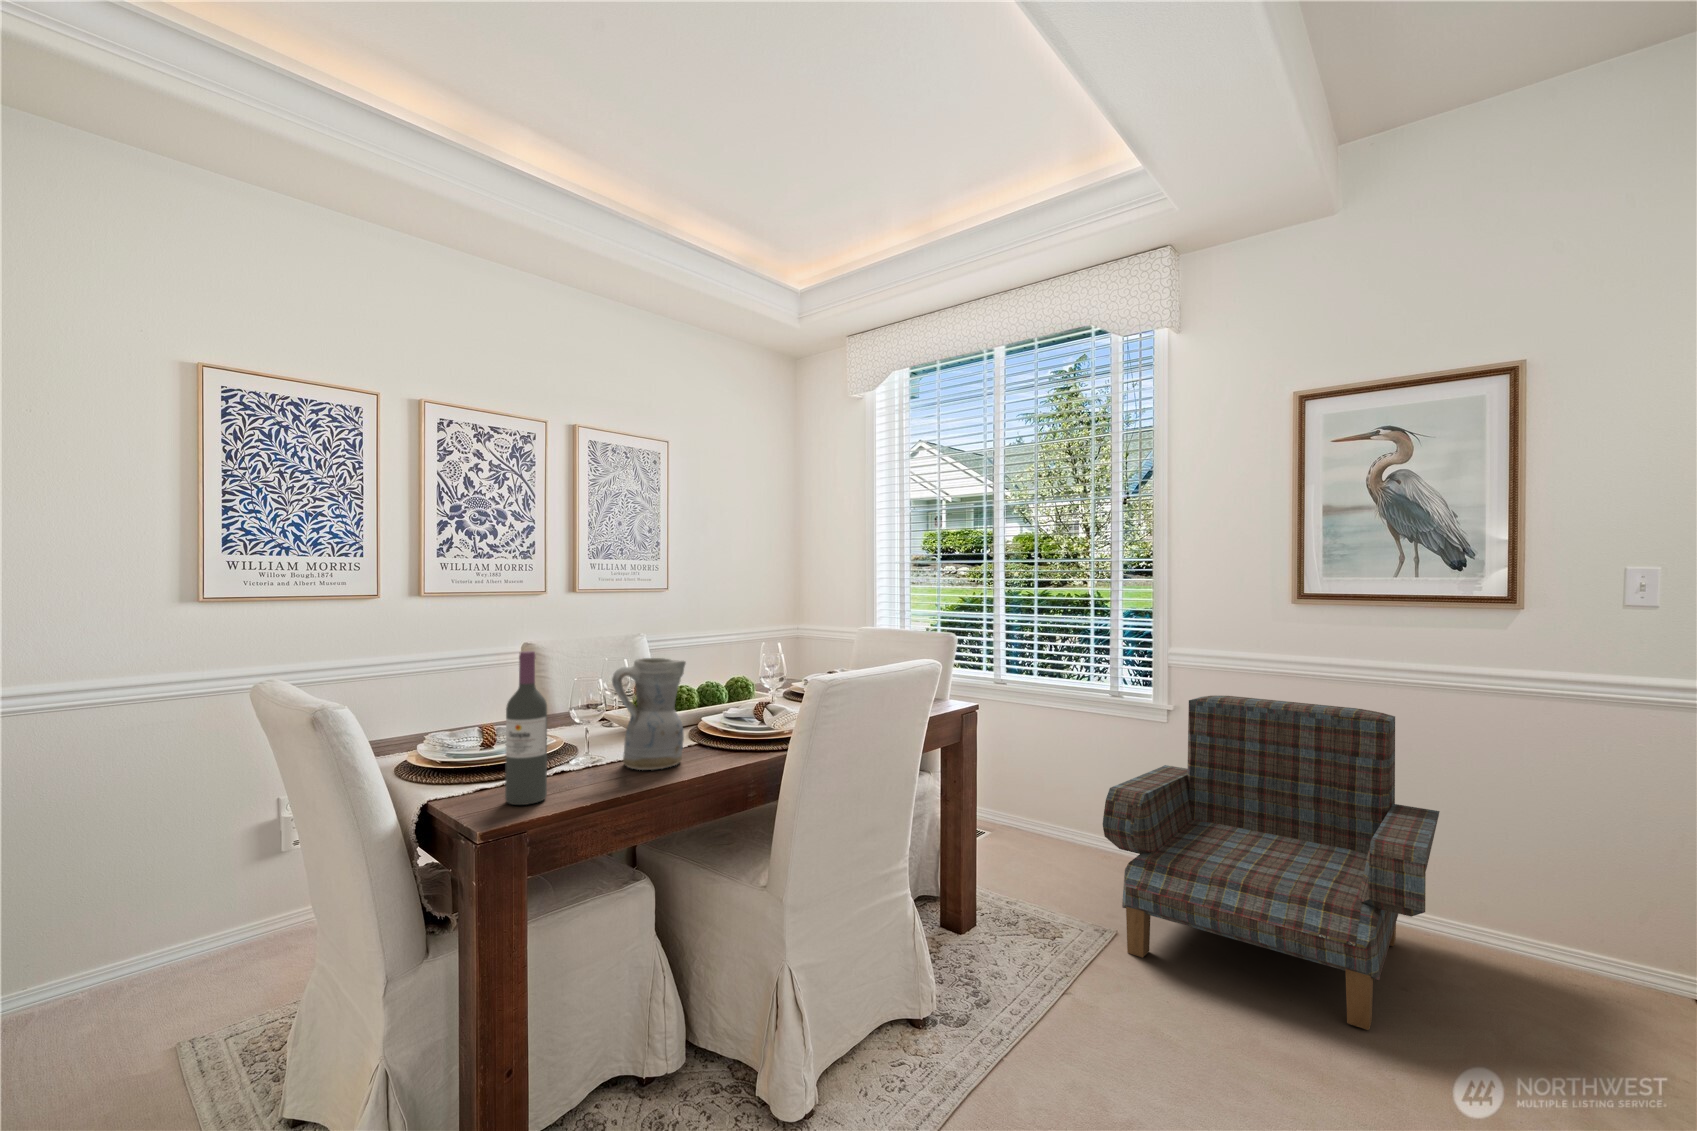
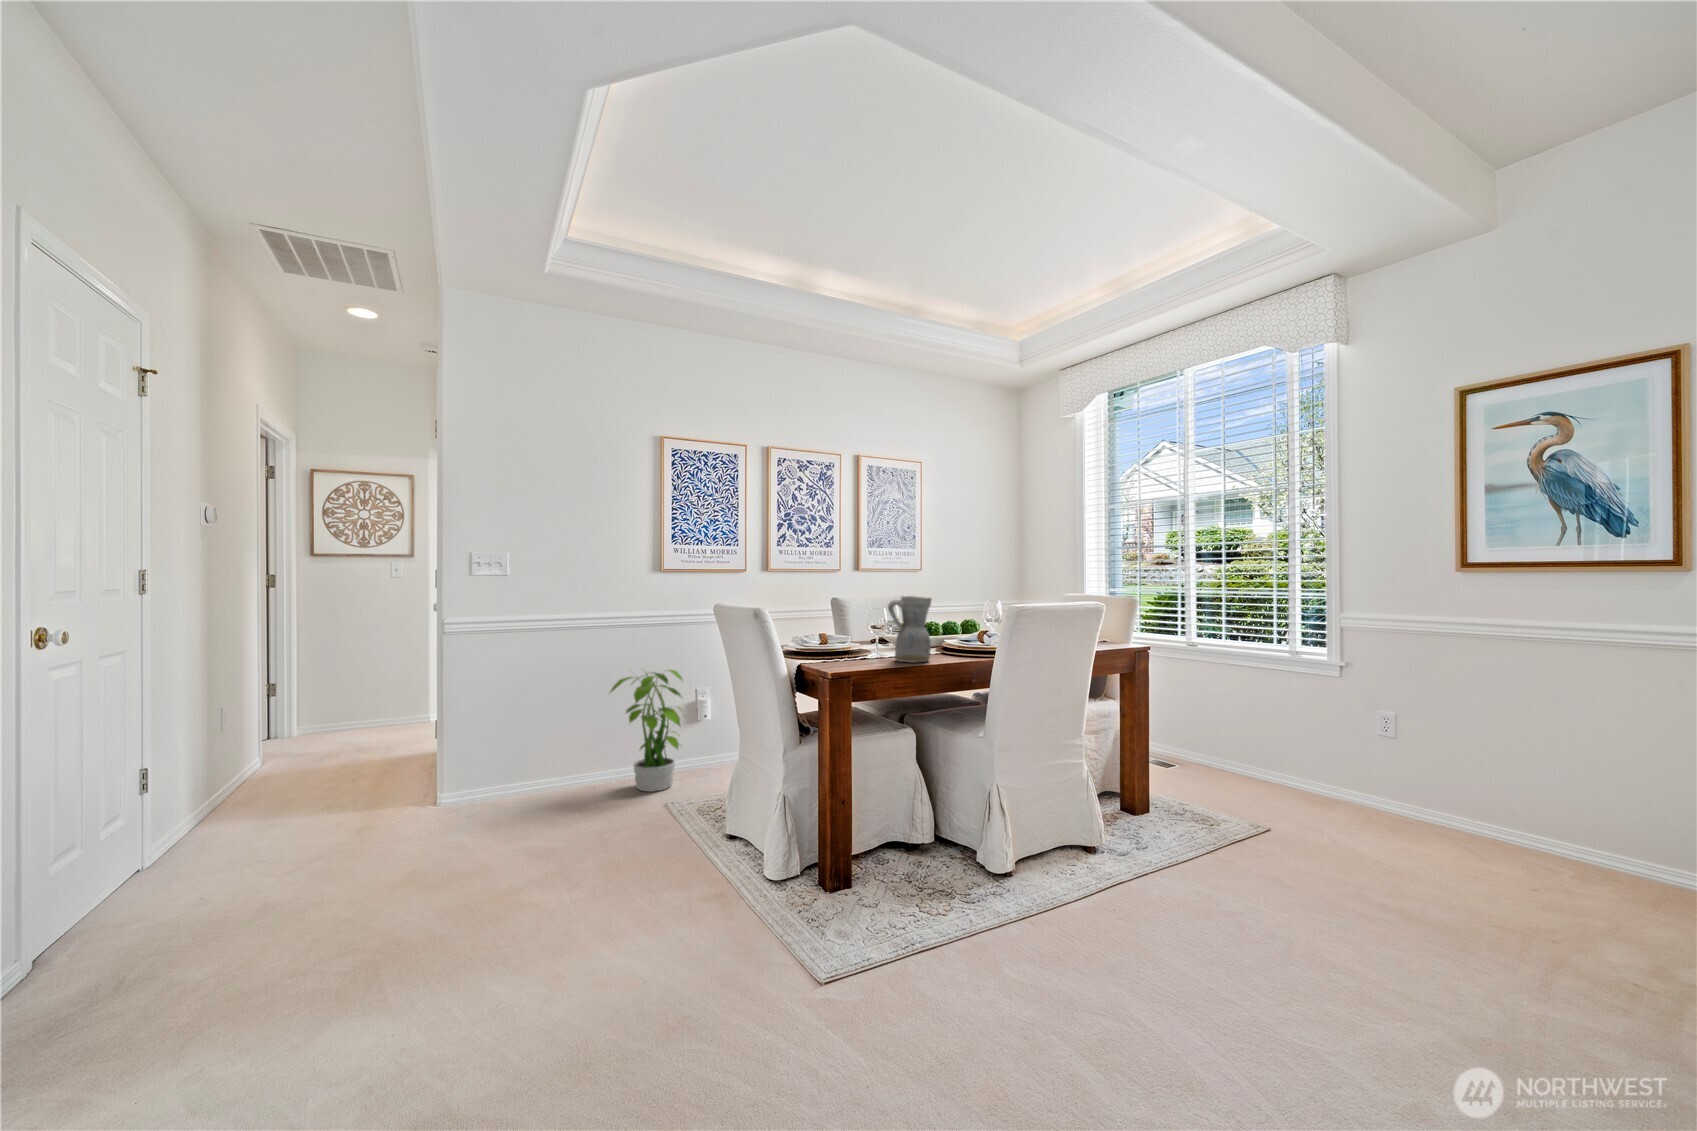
wine bottle: present [505,651,547,805] -> none [831,585,853,670]
armchair: present [1103,696,1440,1030] -> none [1257,652,1600,908]
potted plant: none [68,777,249,1006] -> present [610,670,683,792]

